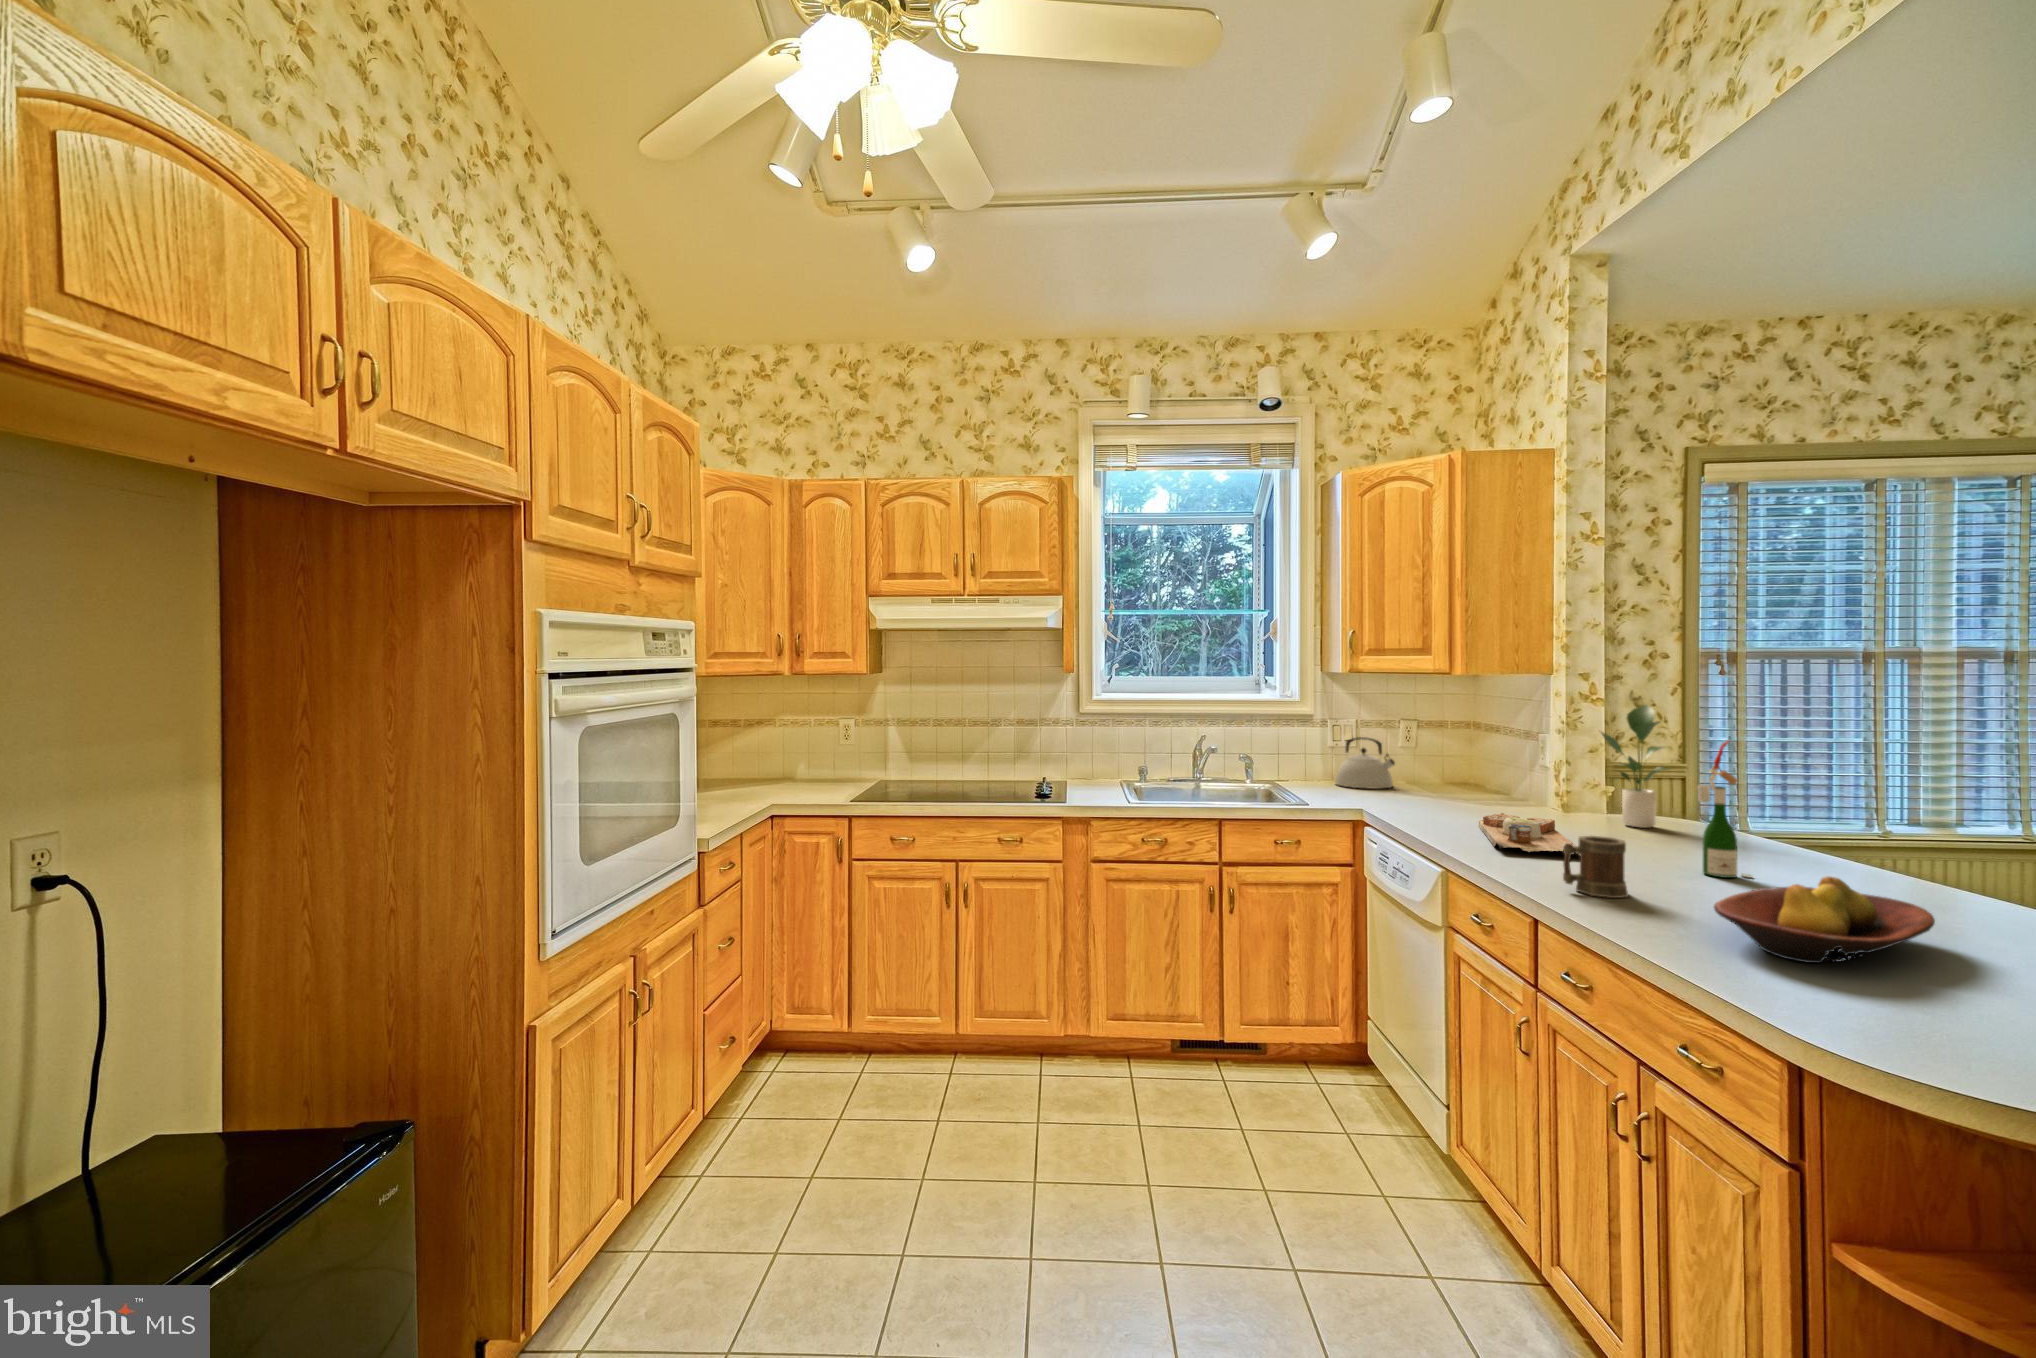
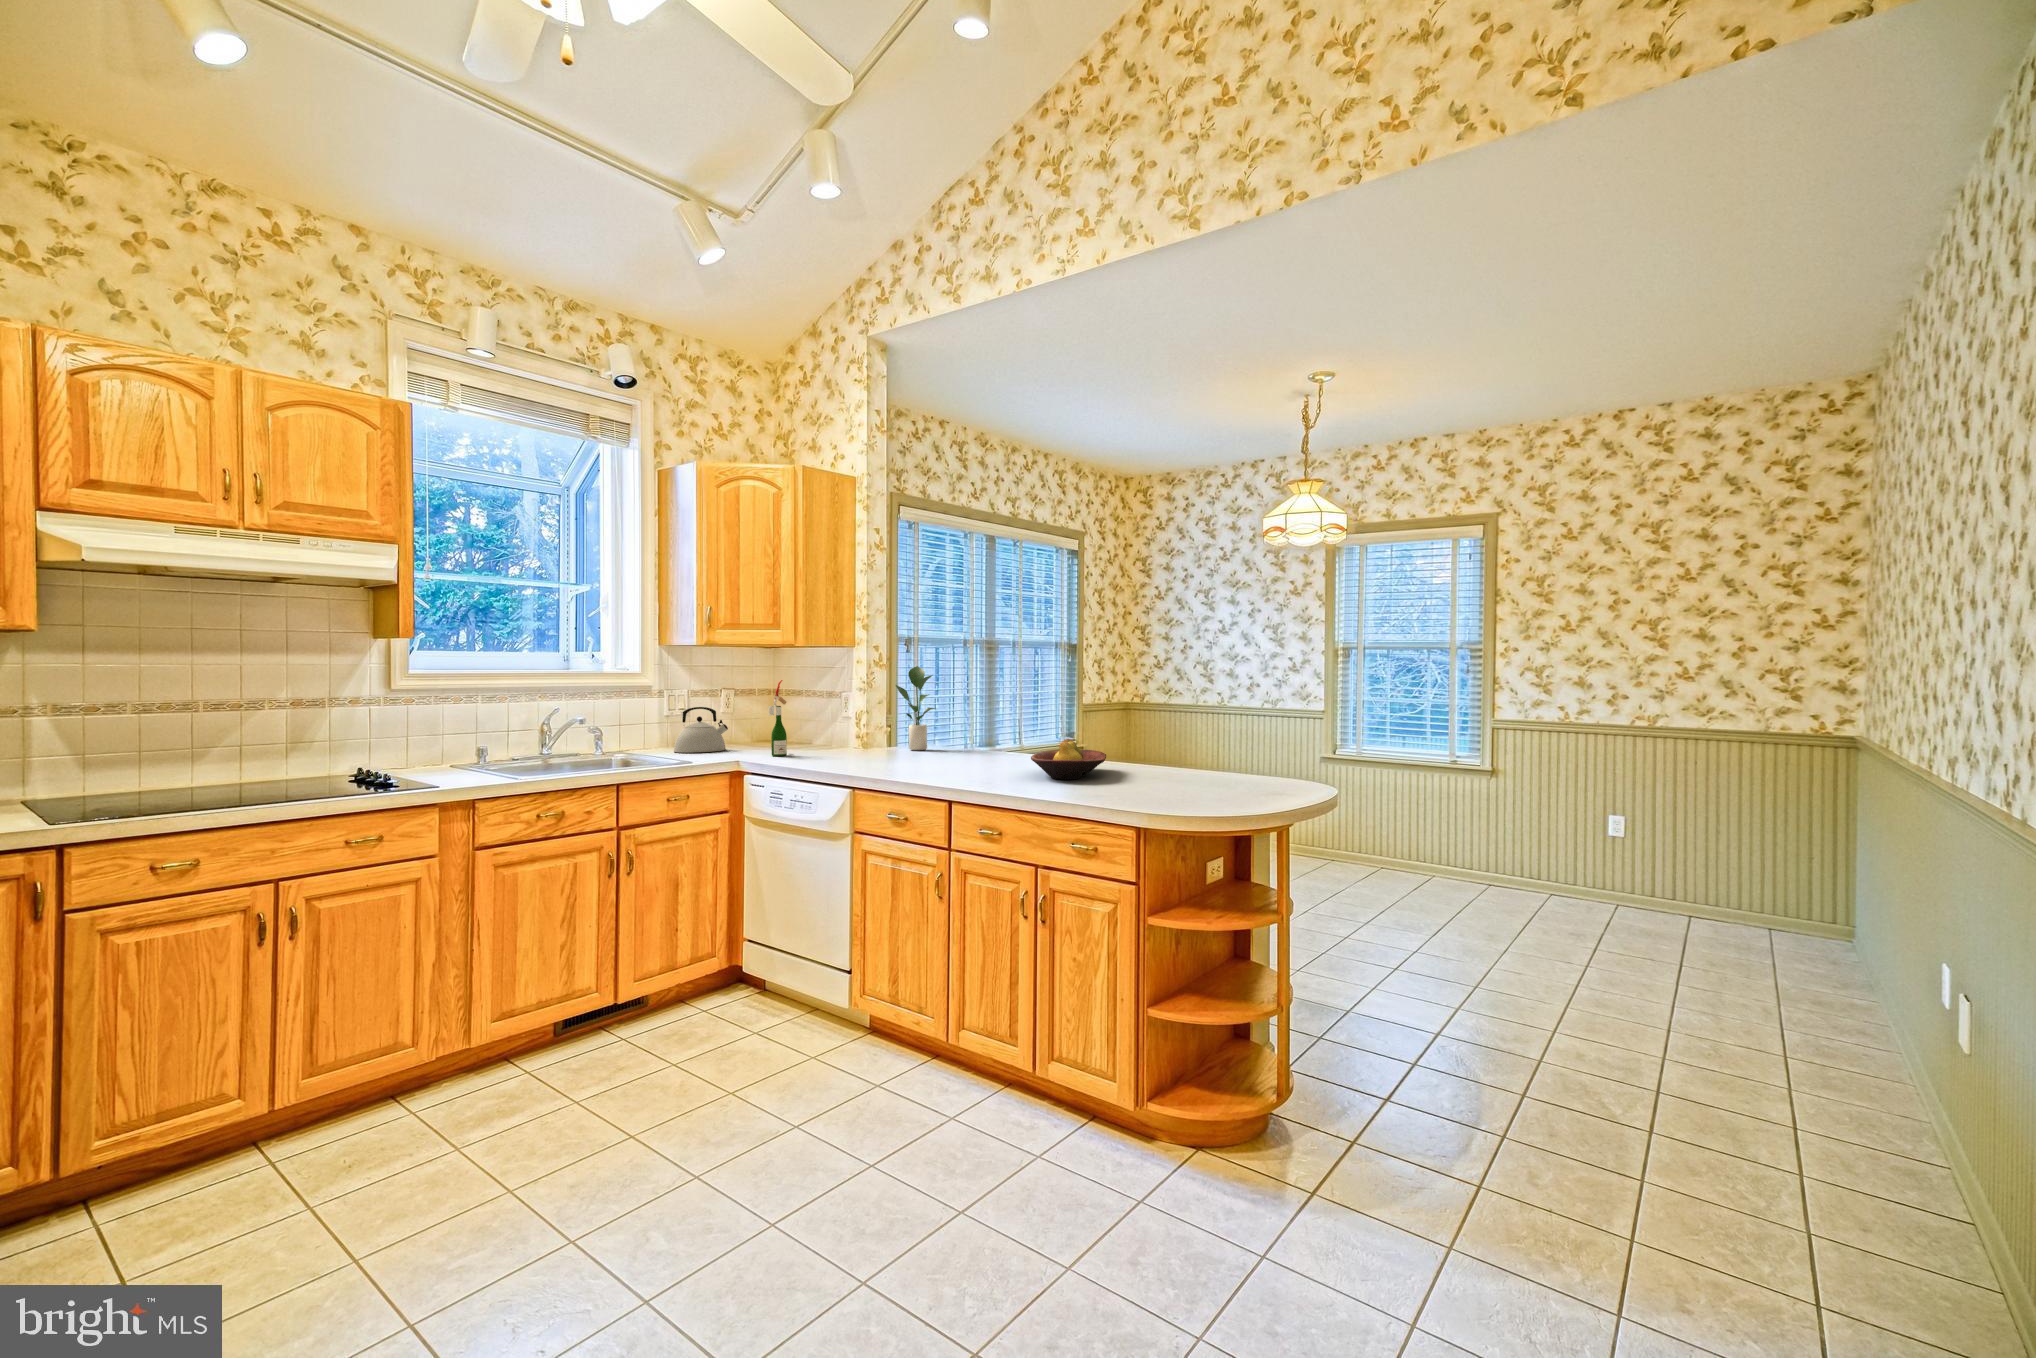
wine bottle: present [1698,741,1752,878] -> present [769,680,793,756]
cutting board: present [1479,813,1580,855] -> none [835,745,925,766]
mug: present [1563,836,1628,898] -> none [940,738,974,775]

